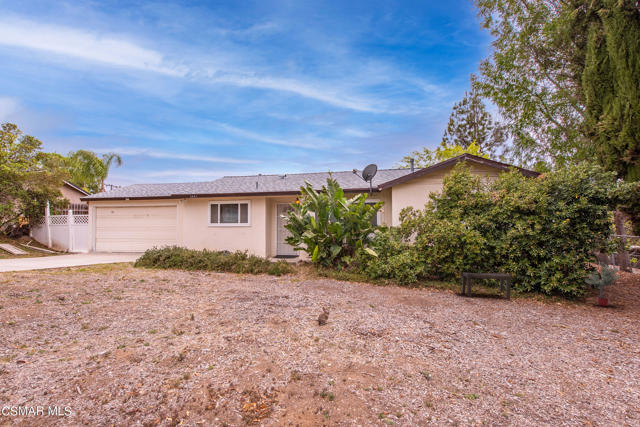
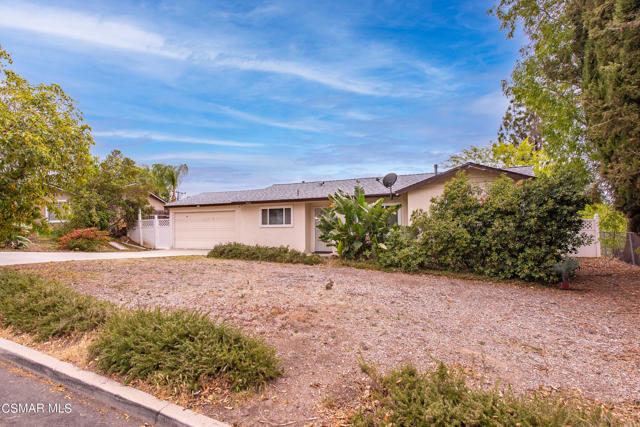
bench: present [462,272,511,299] -> none [453,262,489,283]

